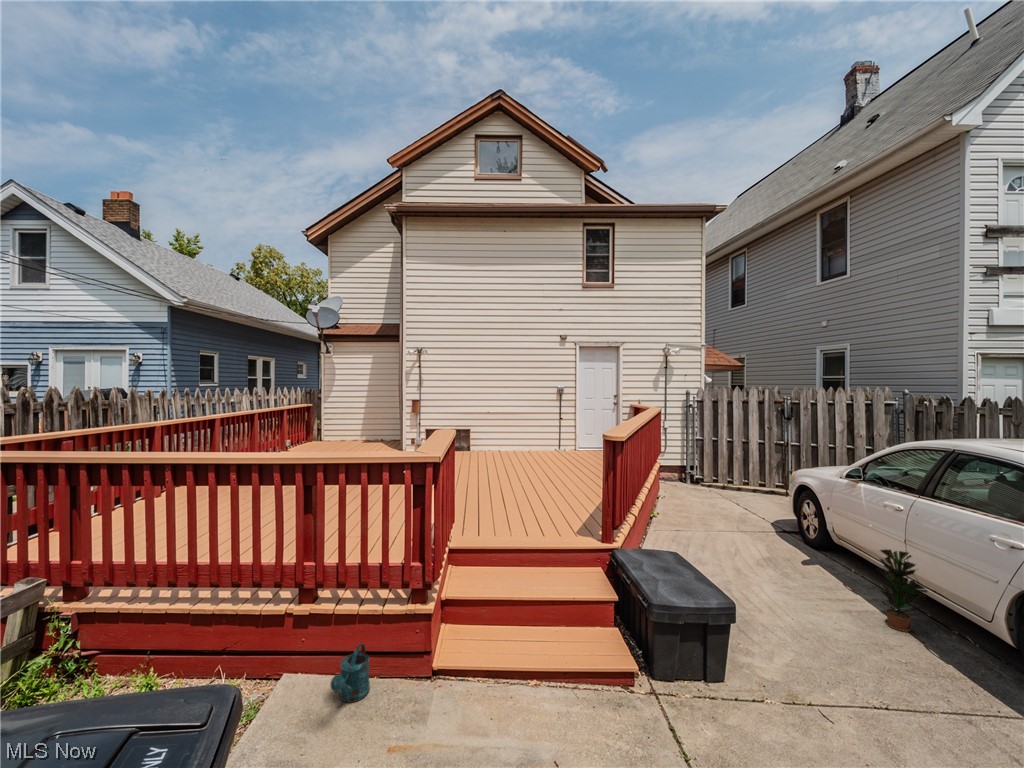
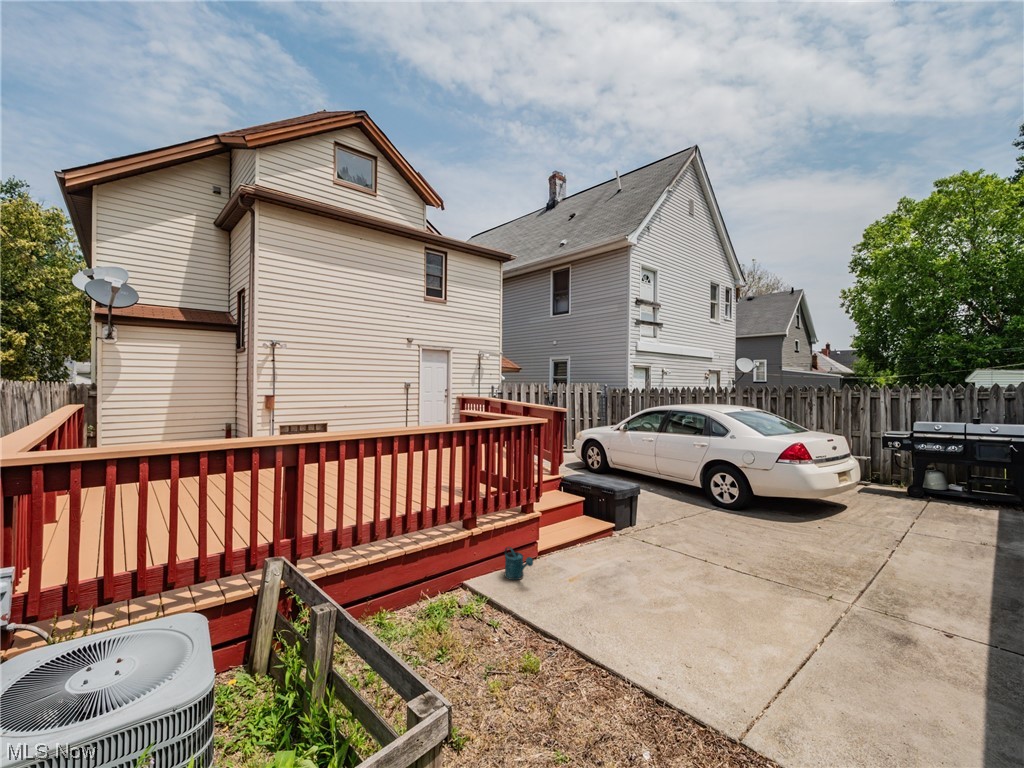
potted plant: present [876,549,927,632] -> none [655,458,678,495]

